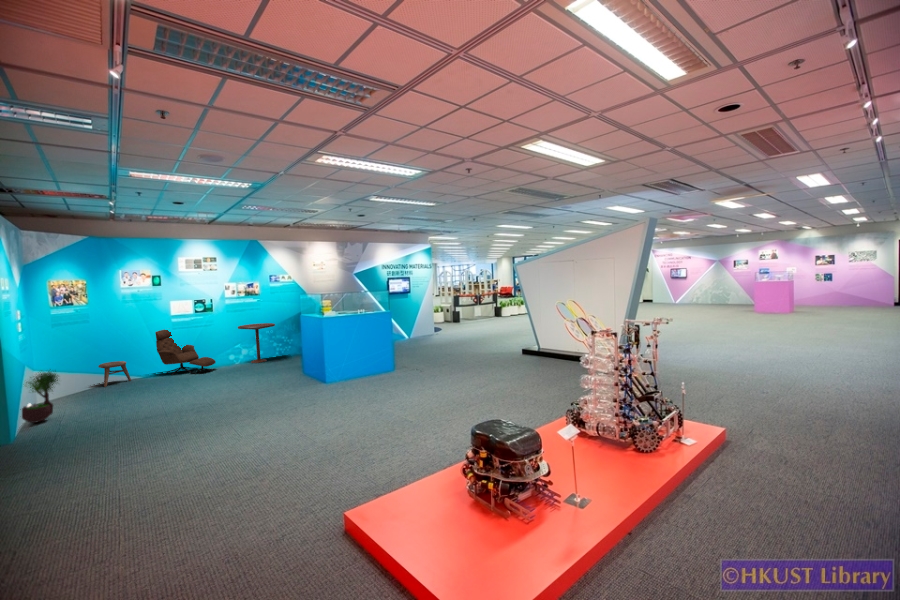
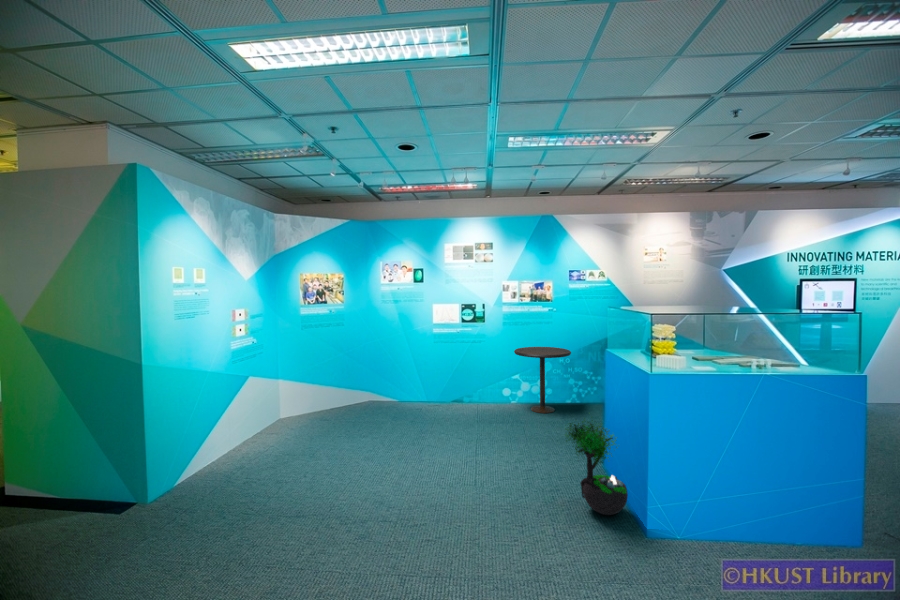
lounge chair: present [155,330,216,376] -> none [410,343,478,419]
stool: present [98,361,131,387] -> none [346,380,379,414]
potted tree: present [22,371,58,423] -> present [566,420,628,515]

